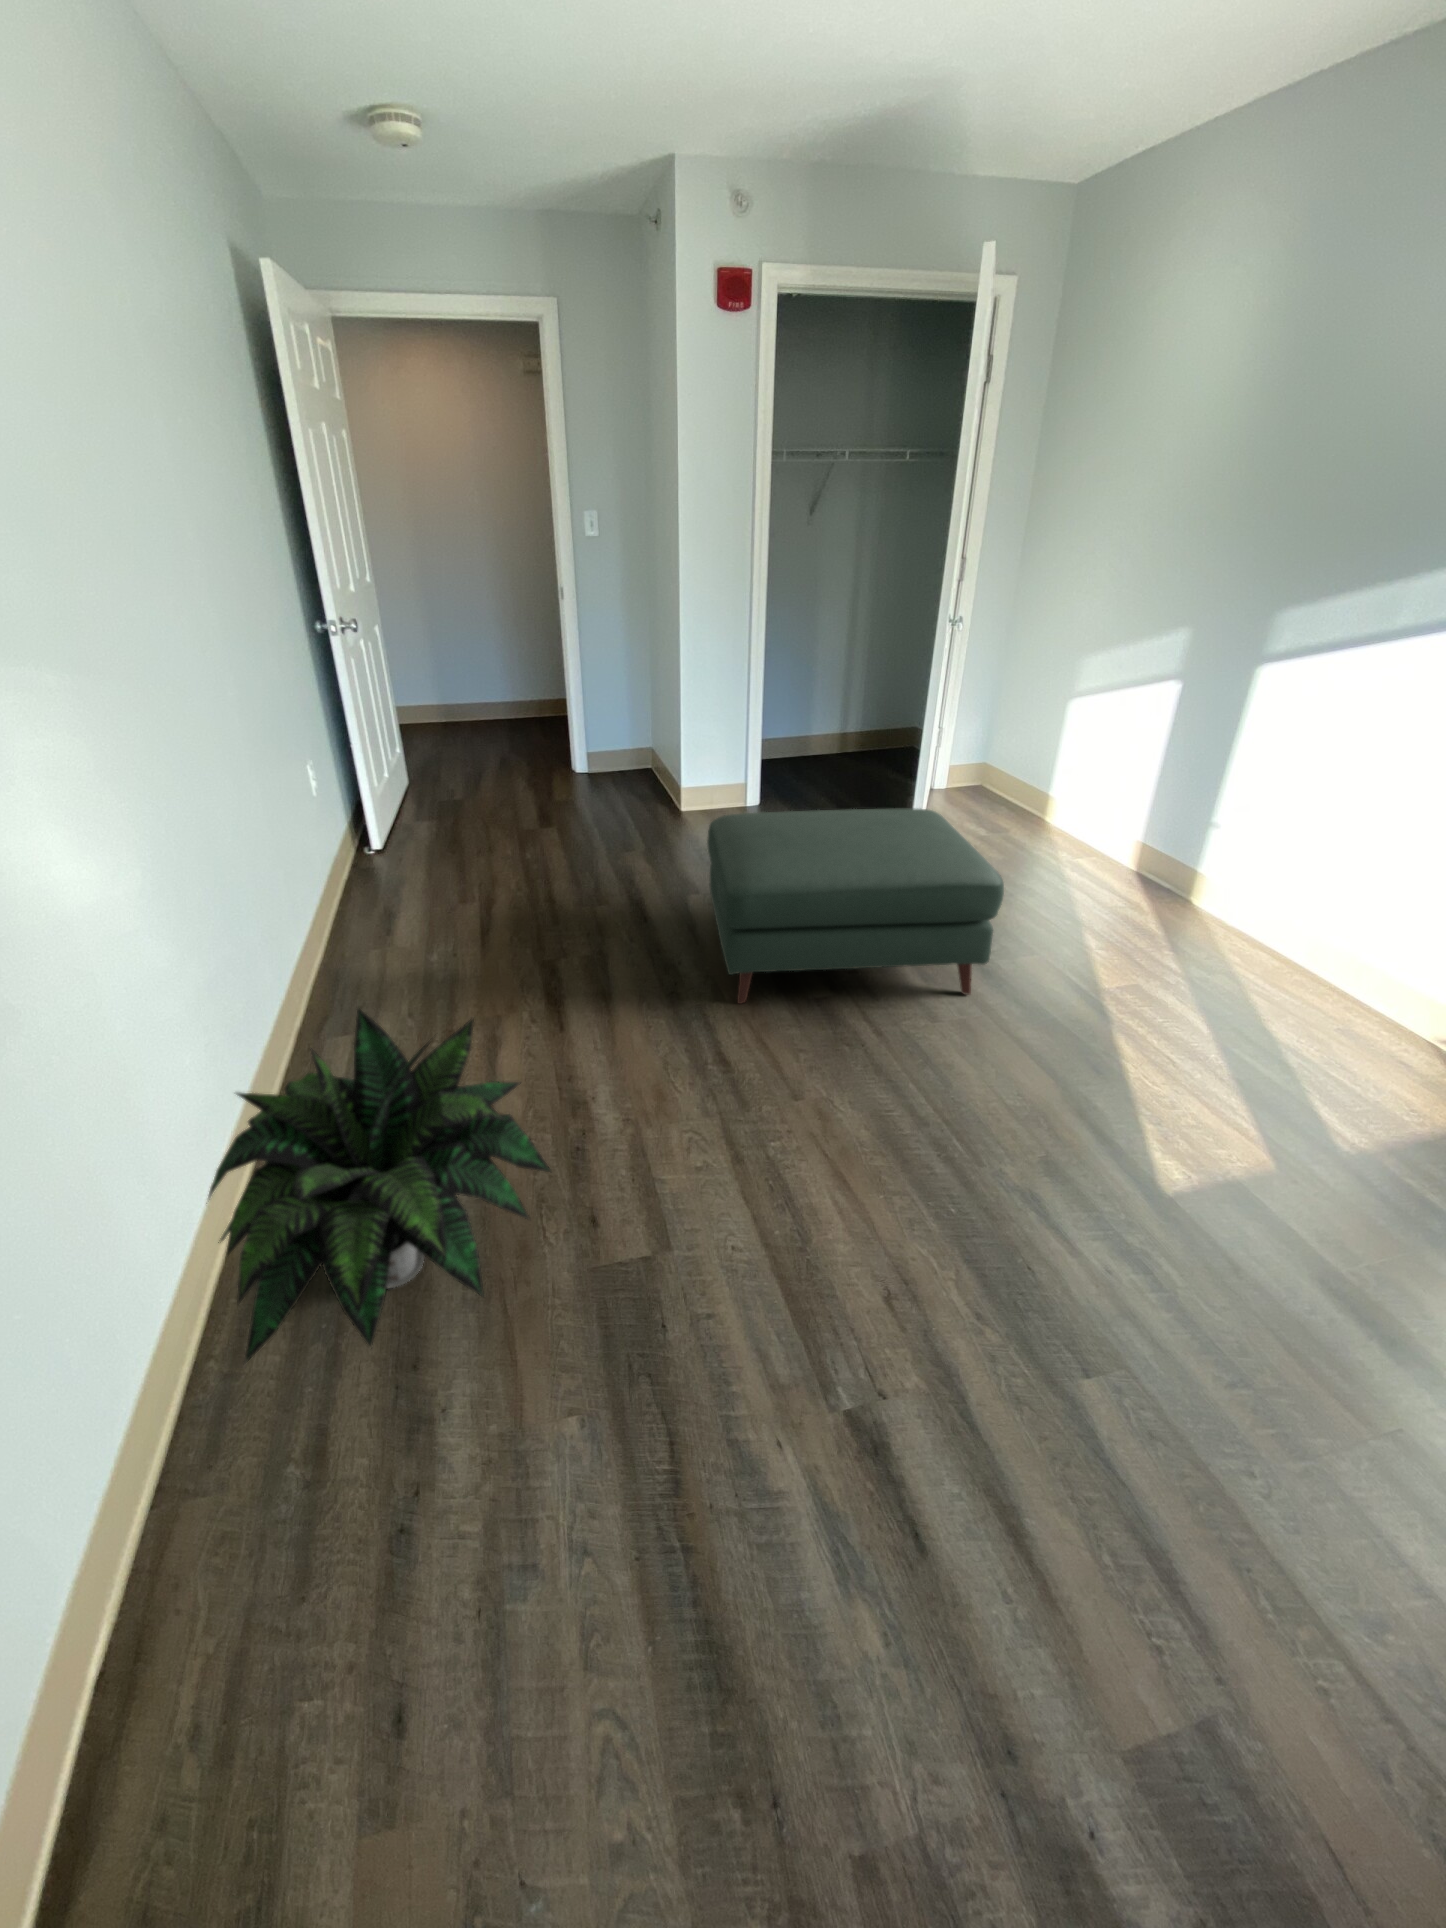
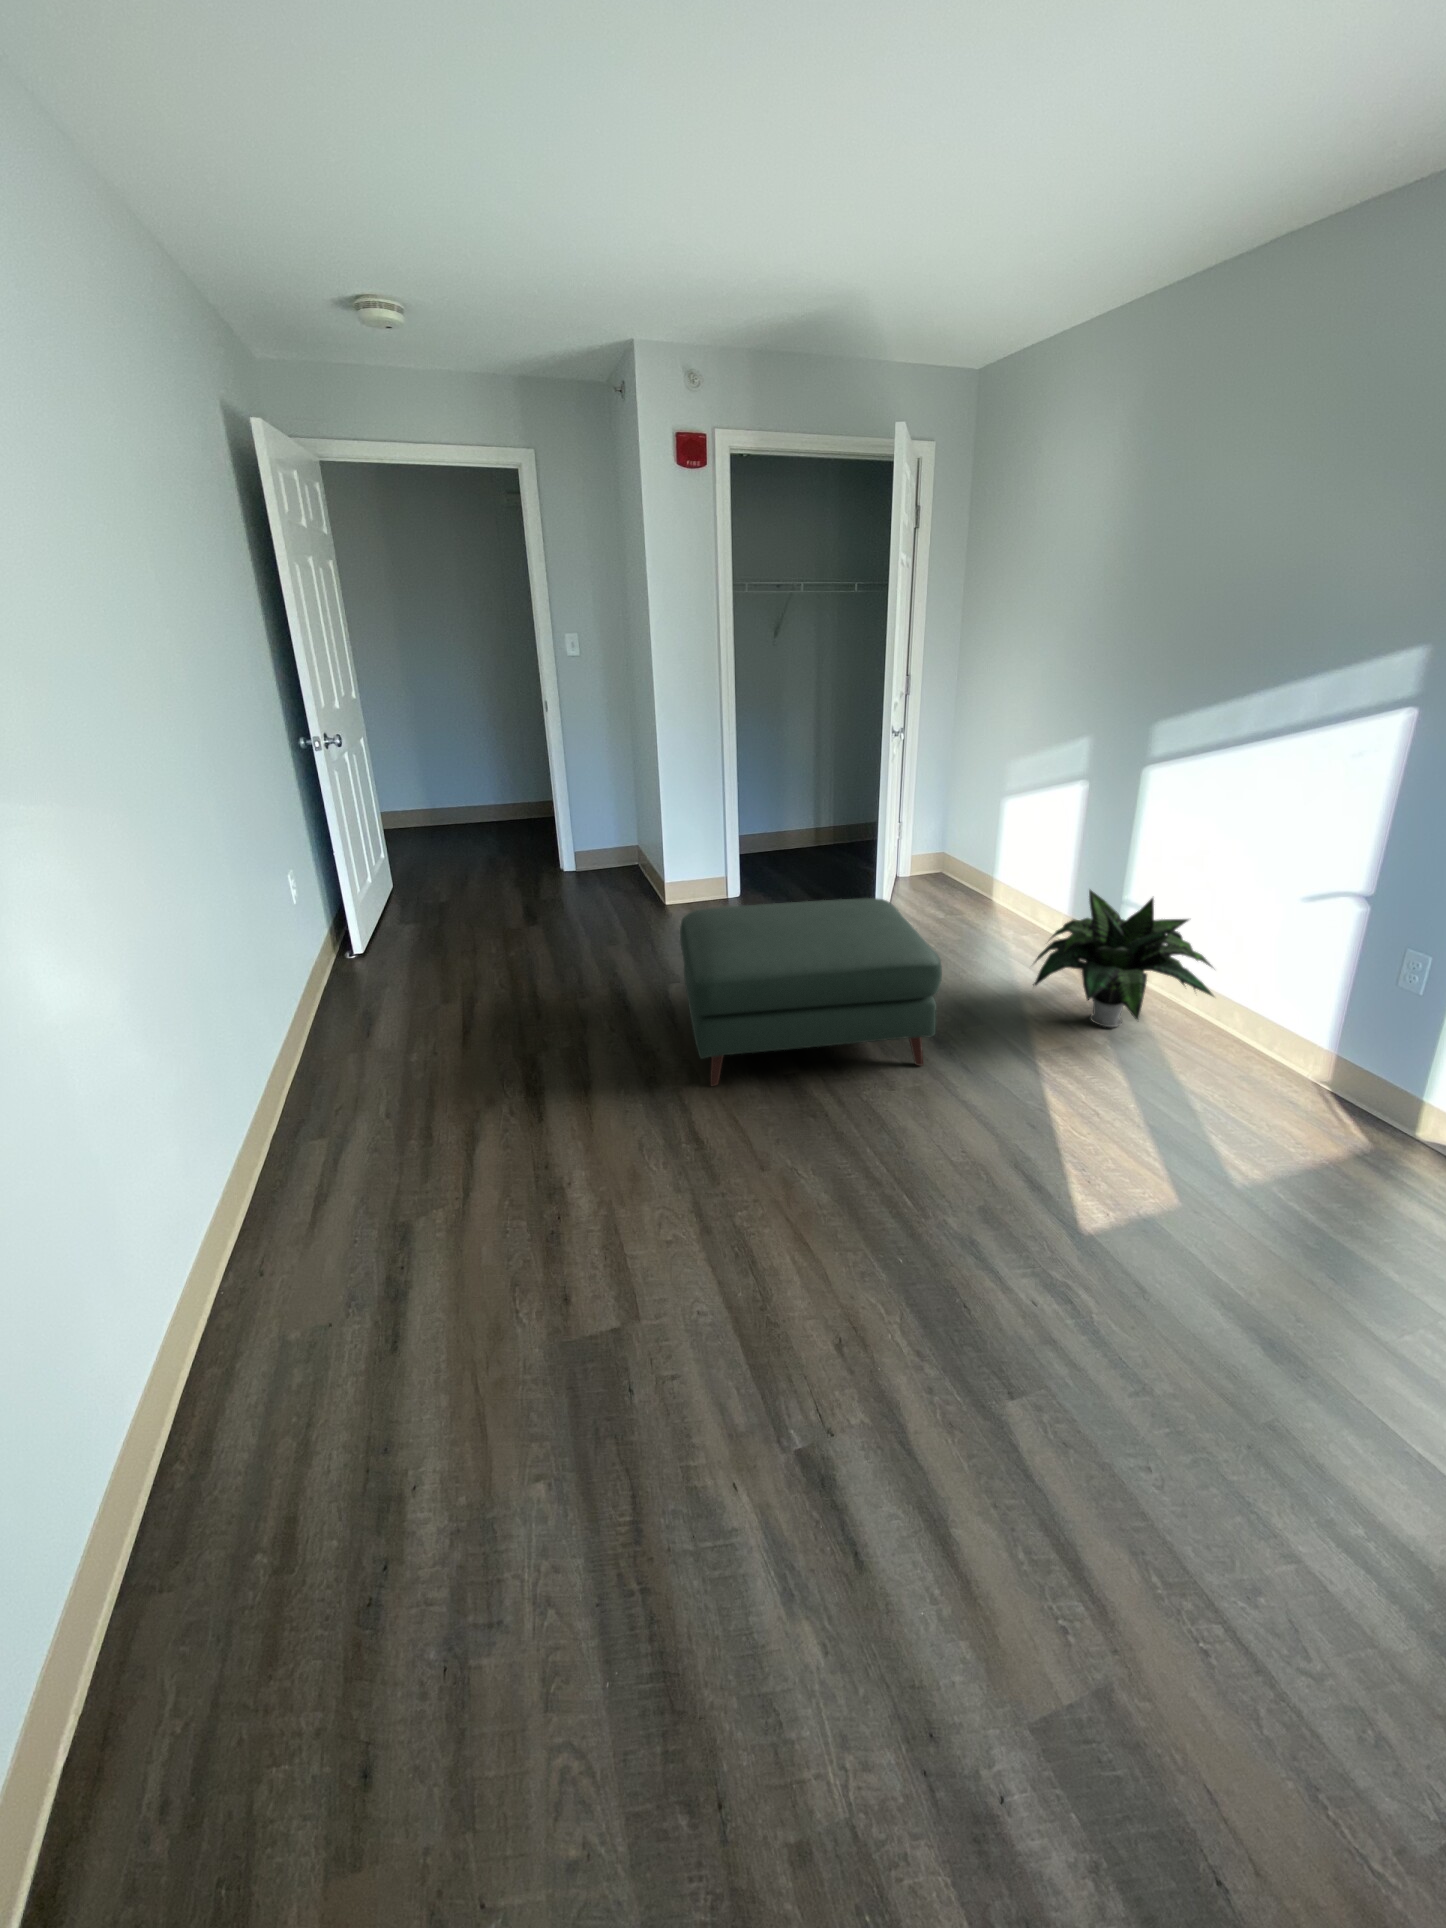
potted plant: present [209,1009,550,1363] -> present [1033,890,1214,1027]

